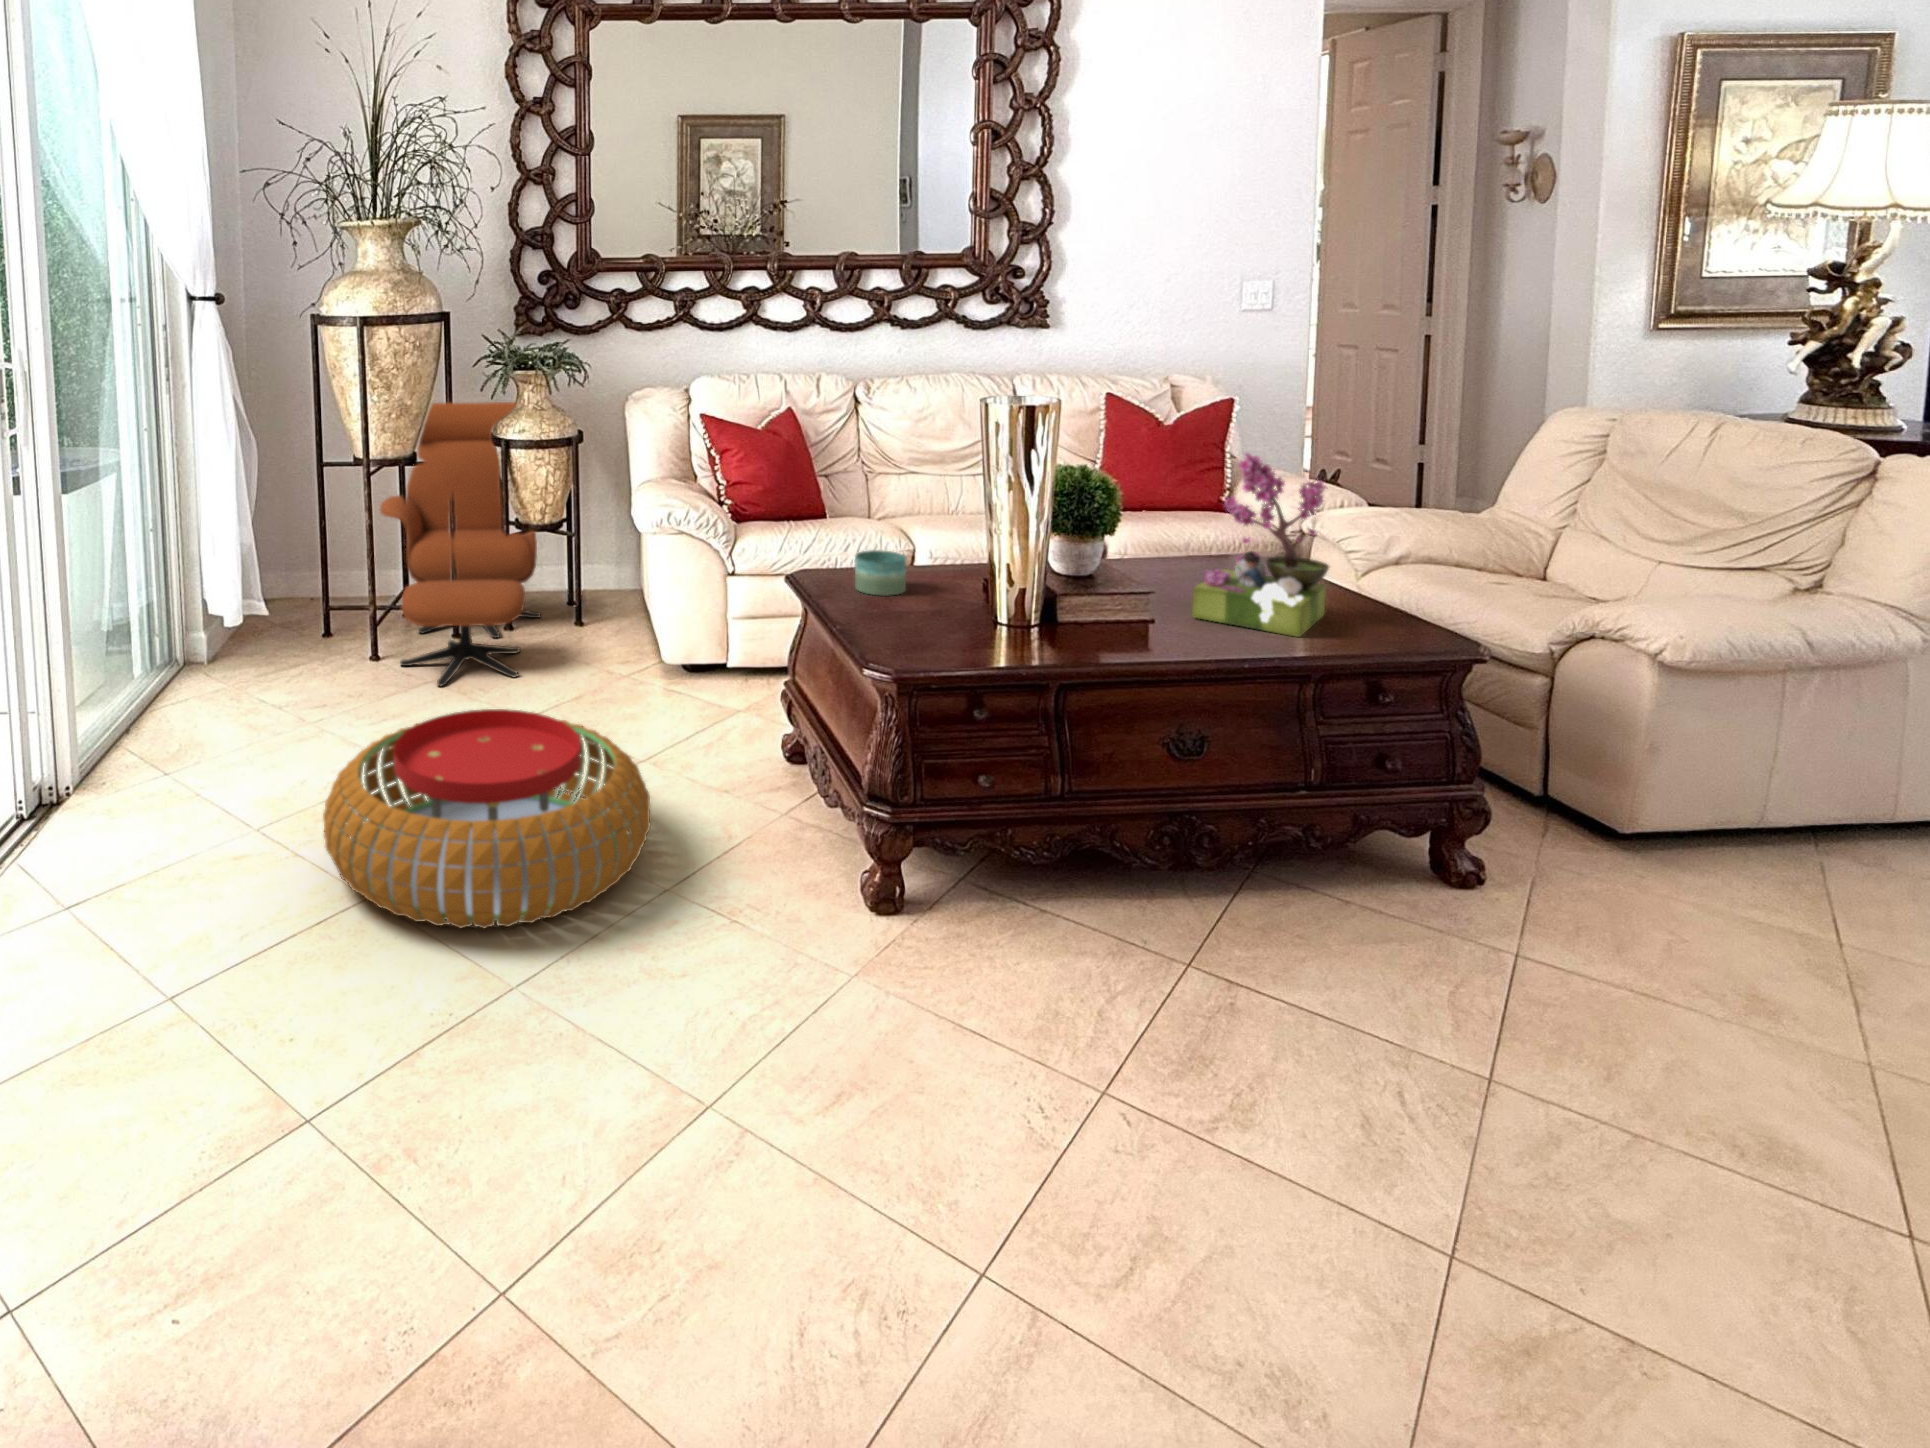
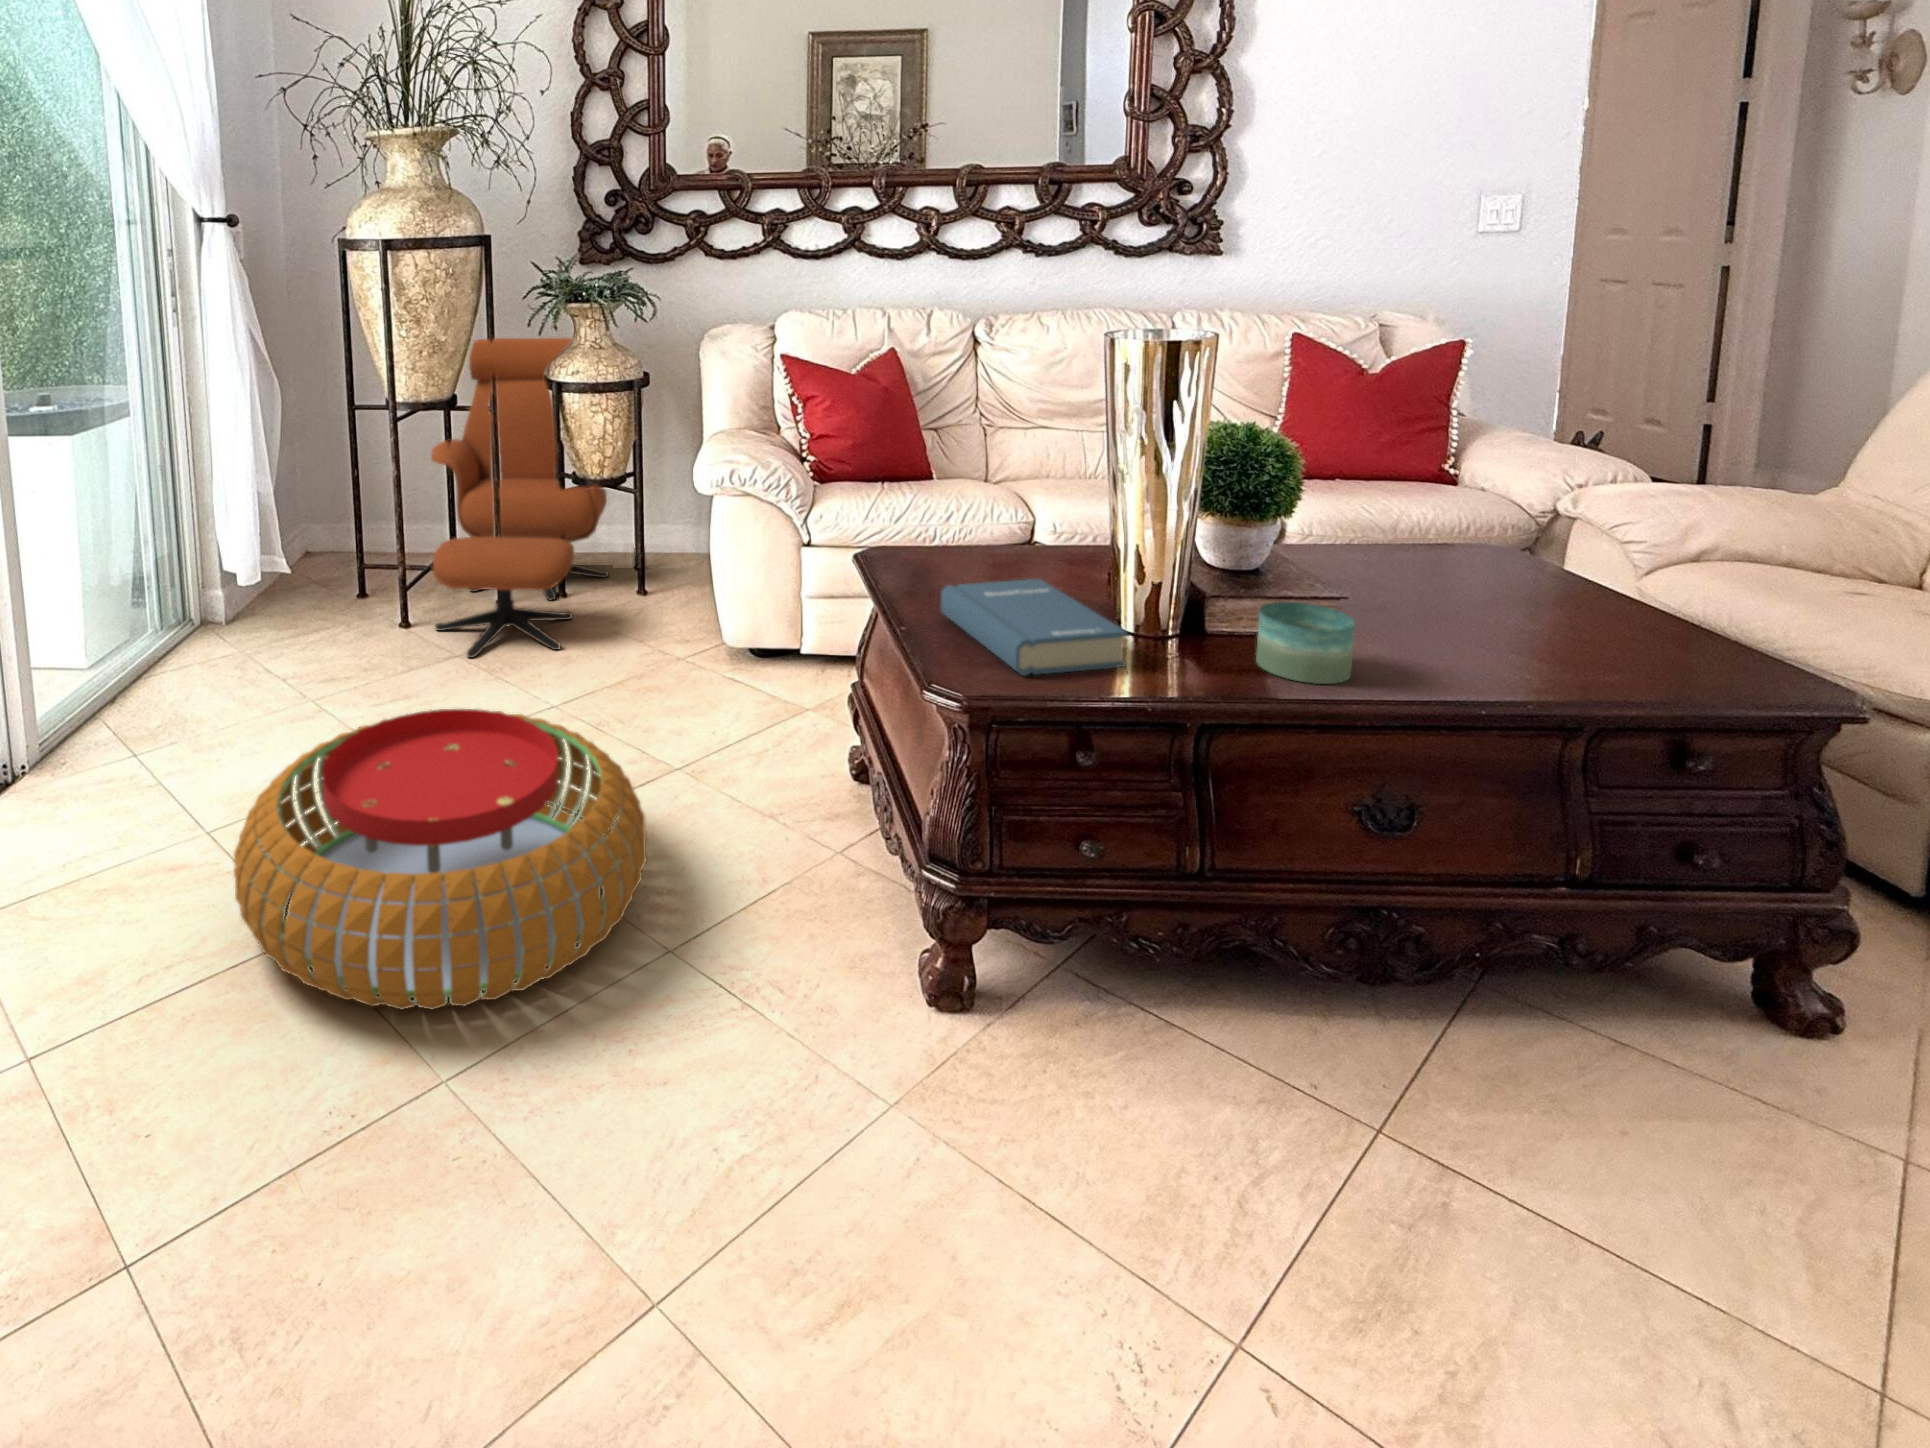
flower arrangement: present [1192,453,1329,637] -> none [1411,403,1638,681]
candle: present [855,550,906,596] -> present [1256,602,1355,684]
hardback book: none [868,585,1005,650] -> present [941,579,1128,675]

